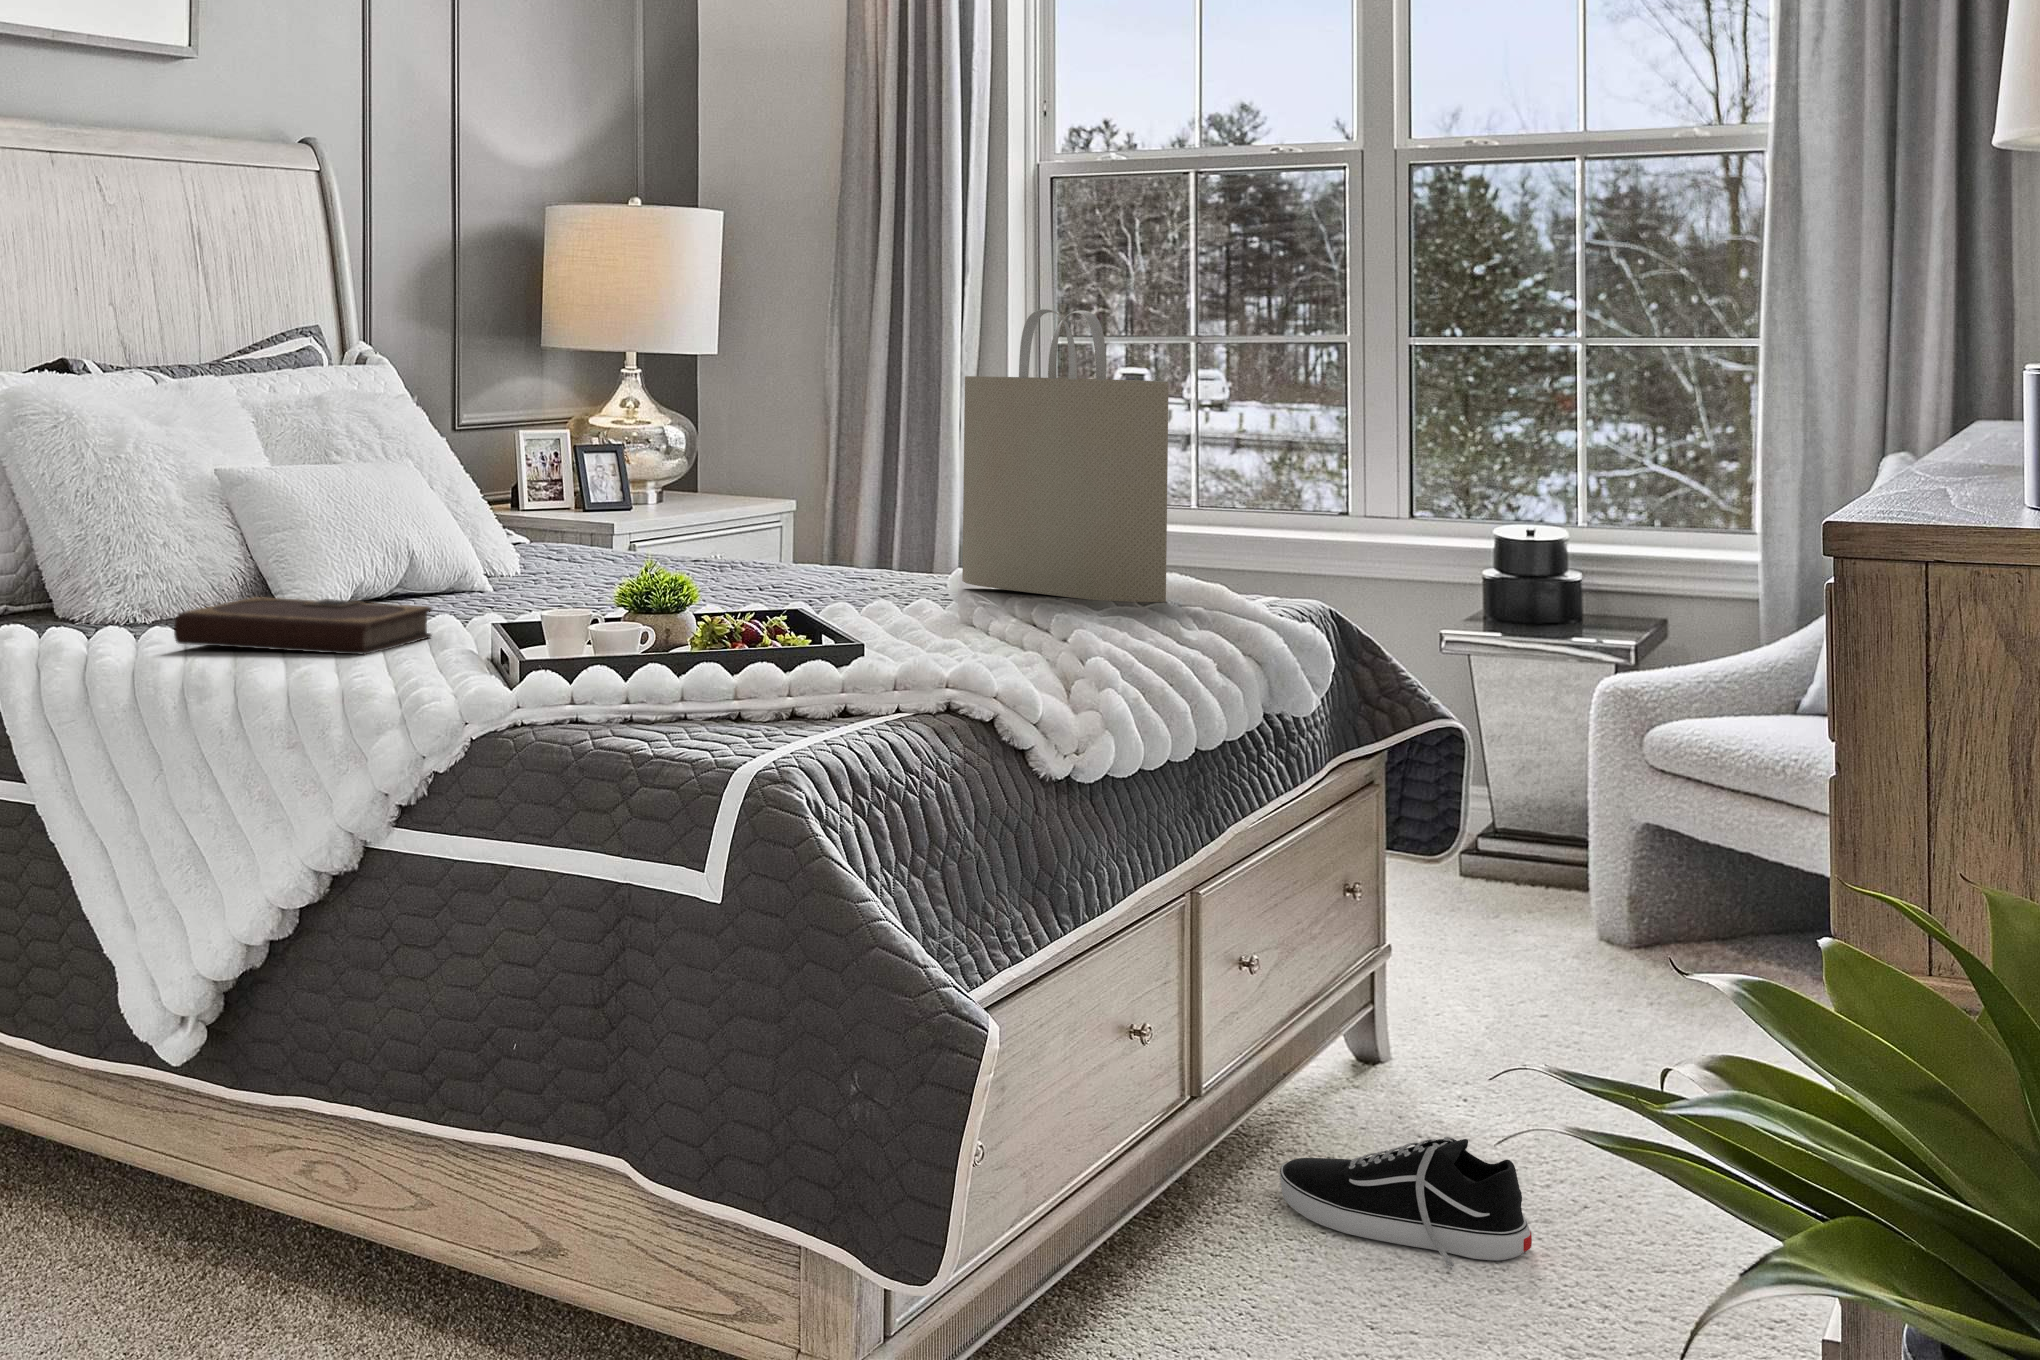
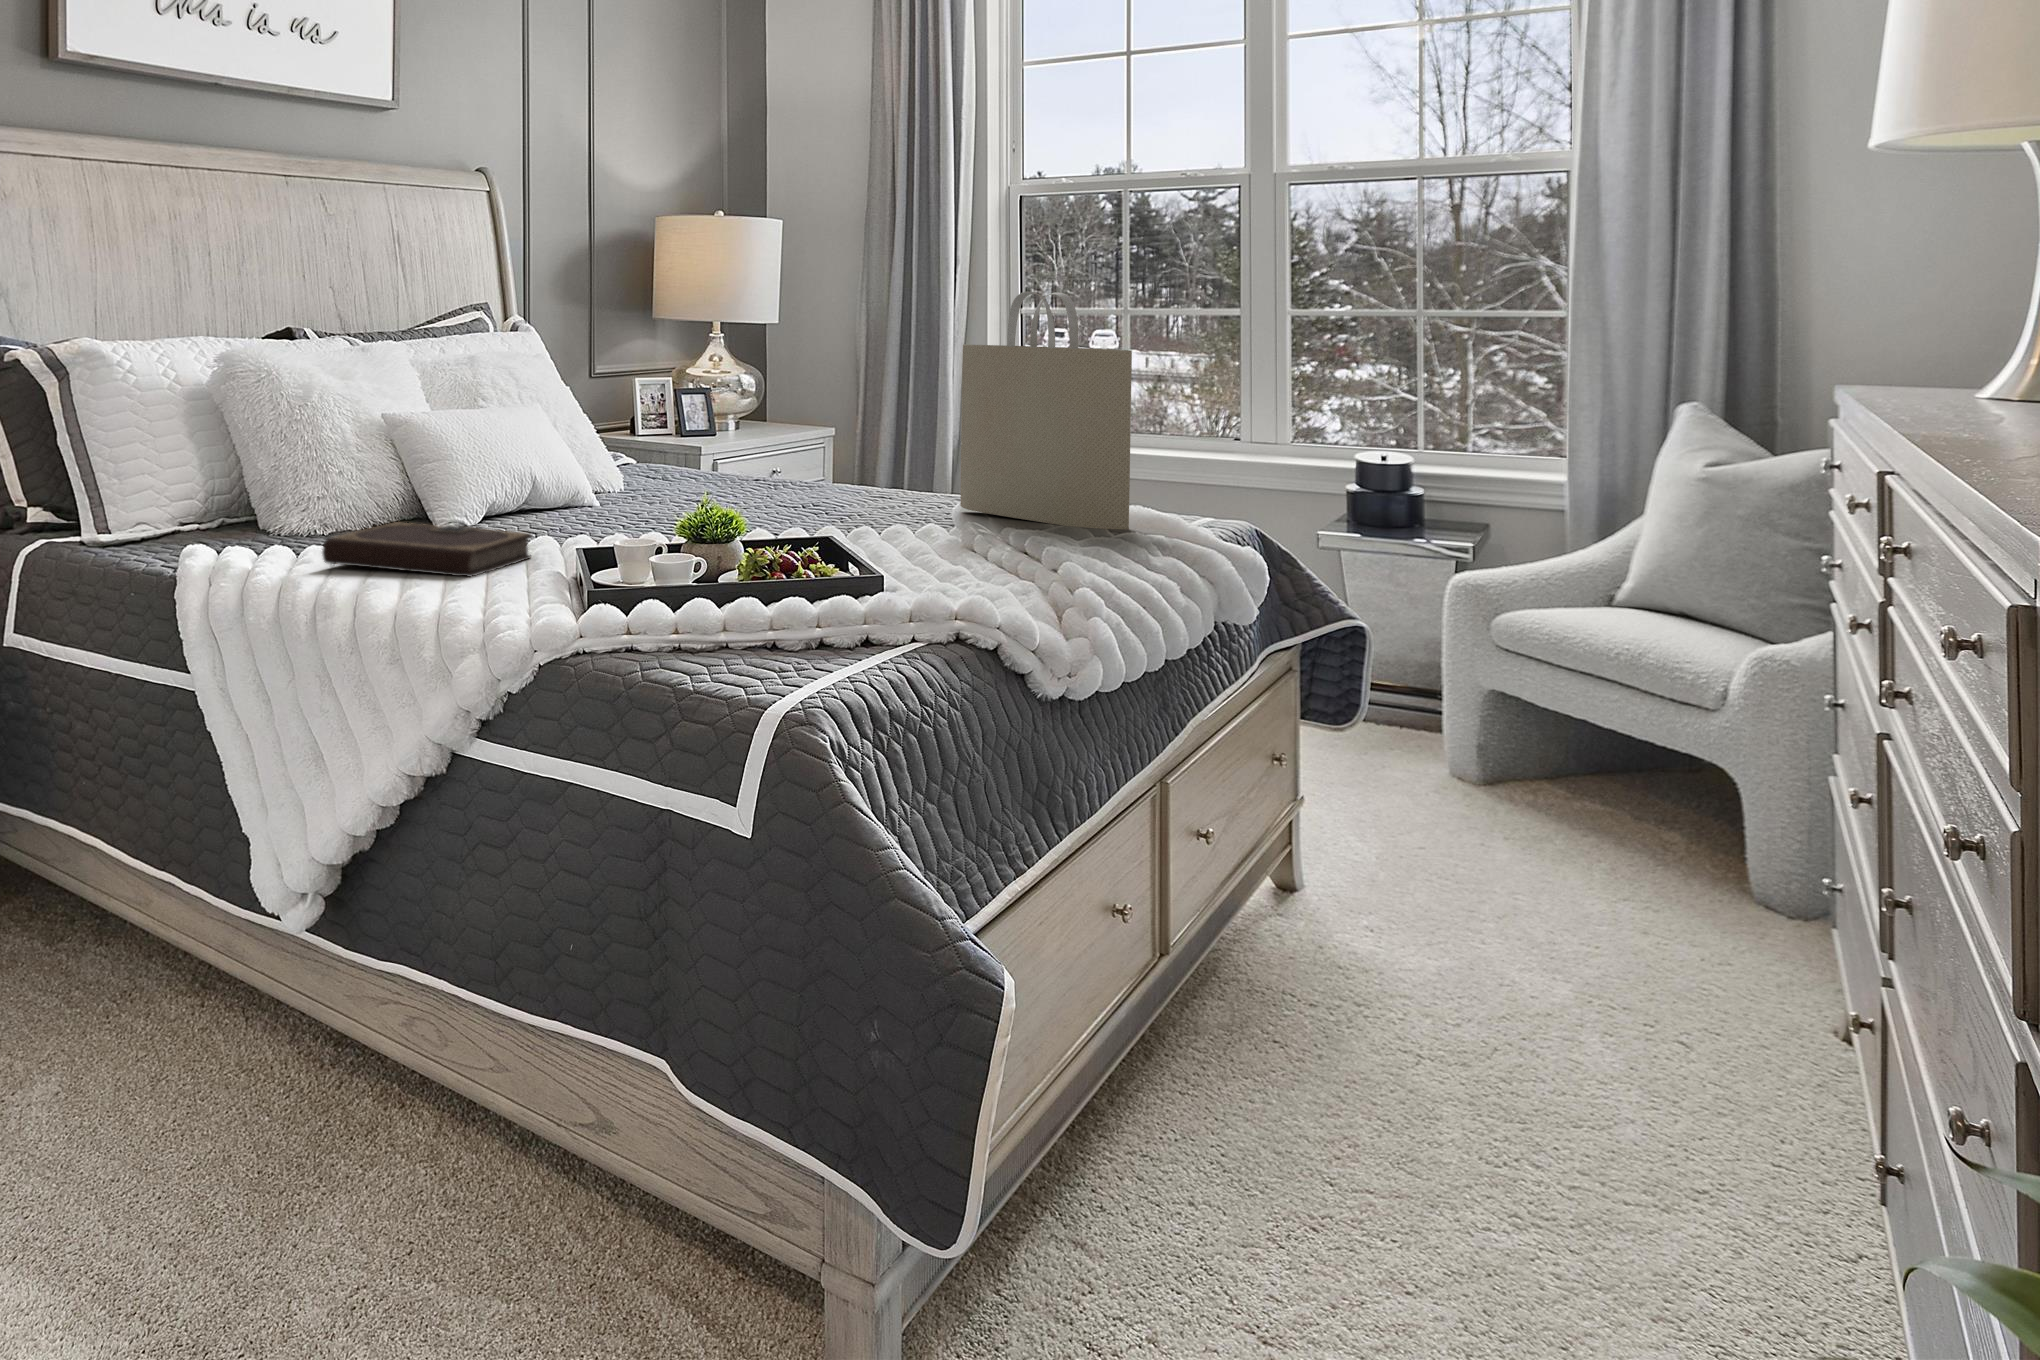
shoe: present [1280,1137,1532,1269] -> none [1230,993,1457,1118]

